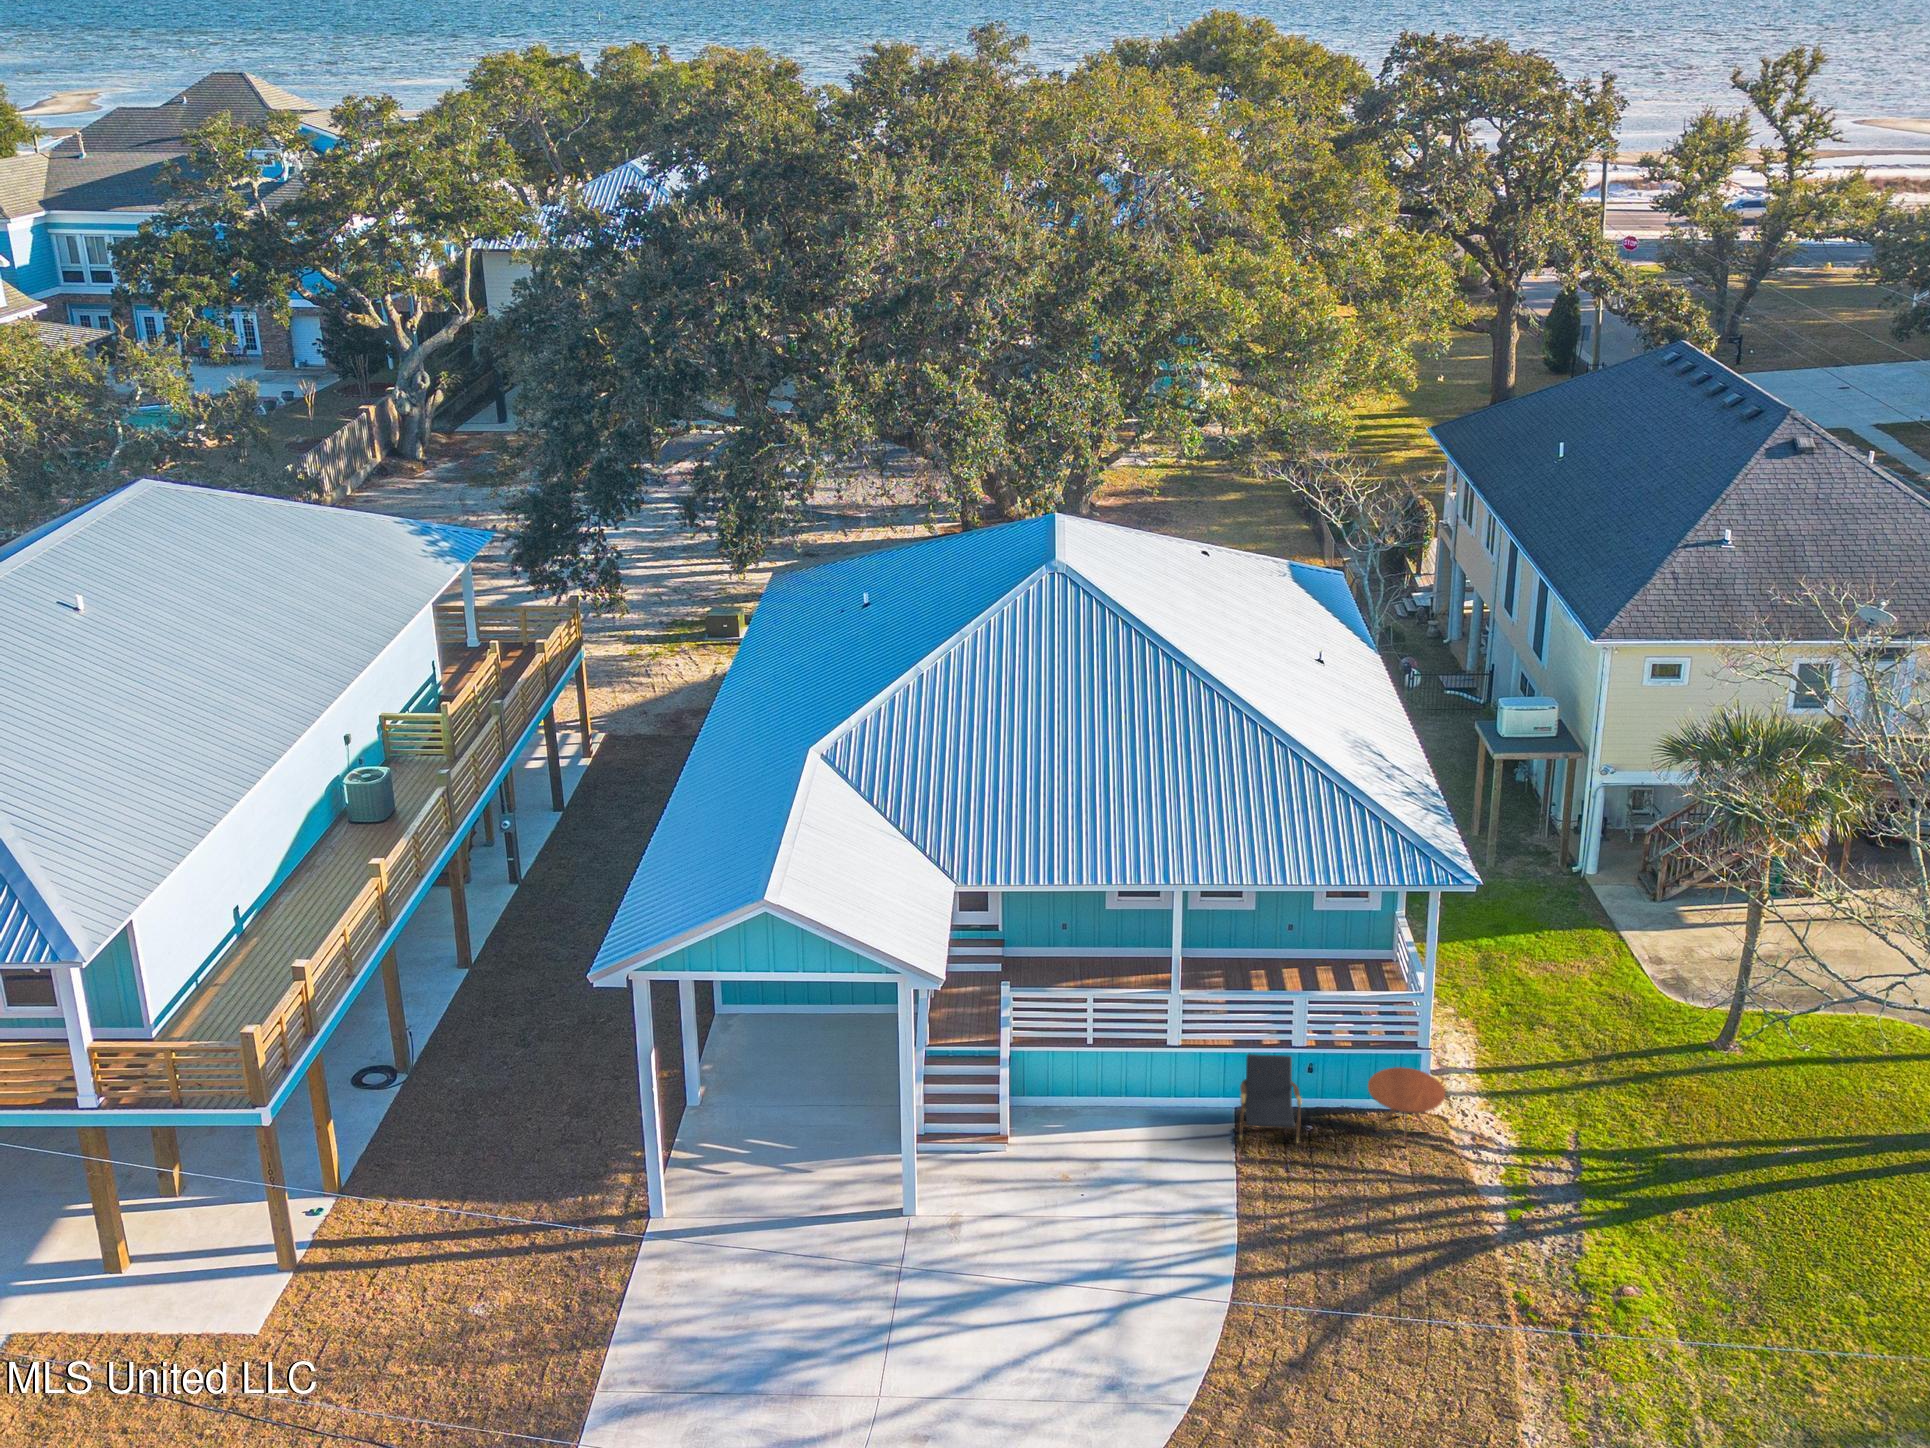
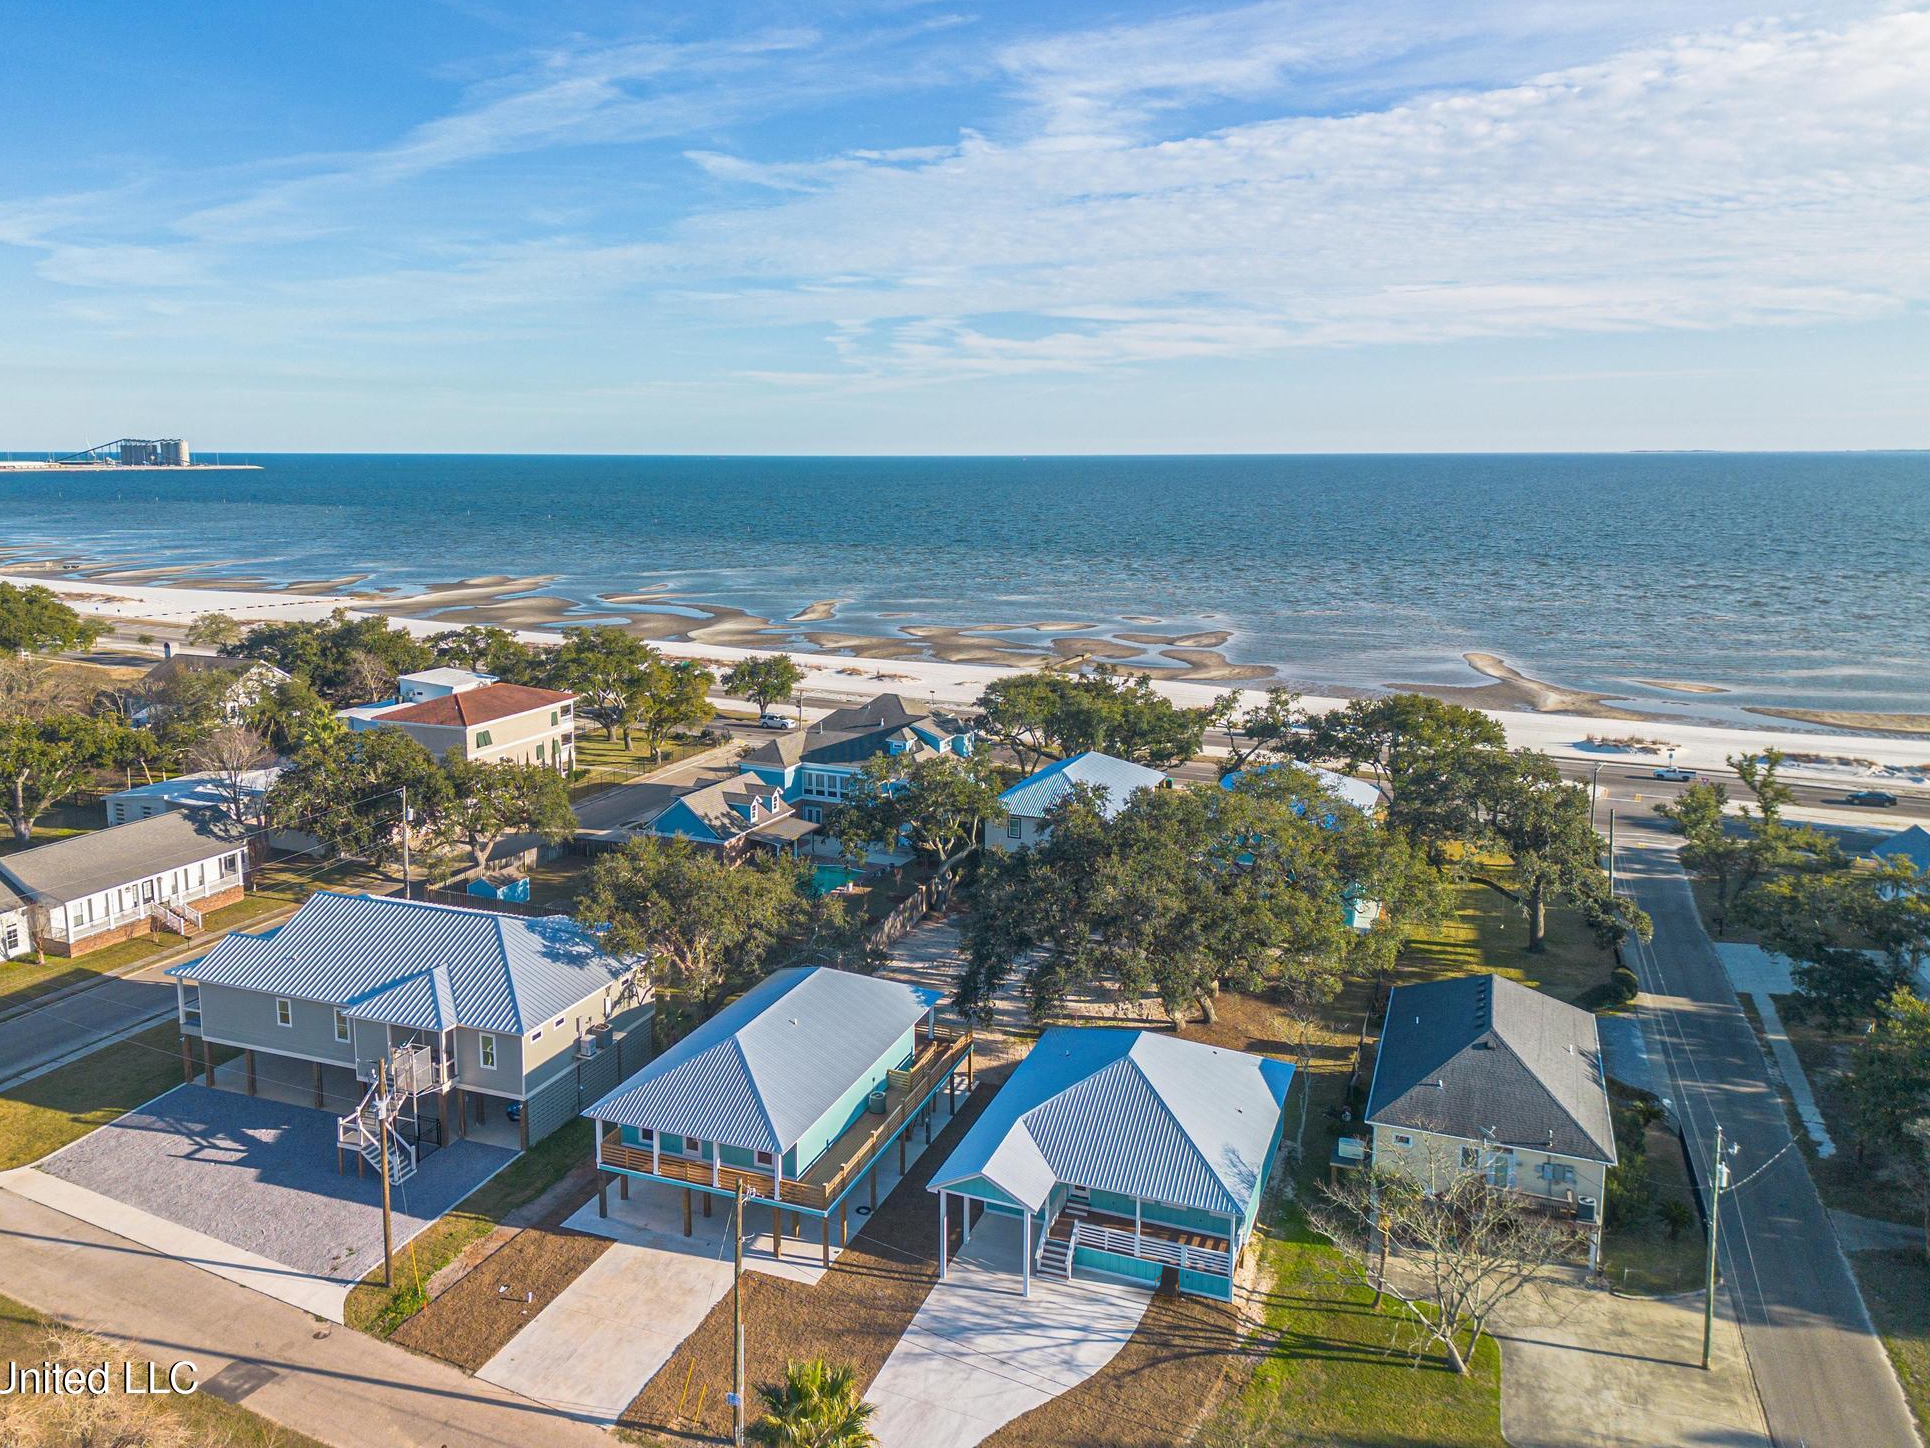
round table: present [1368,1067,1445,1146] -> none [1204,1282,1234,1315]

